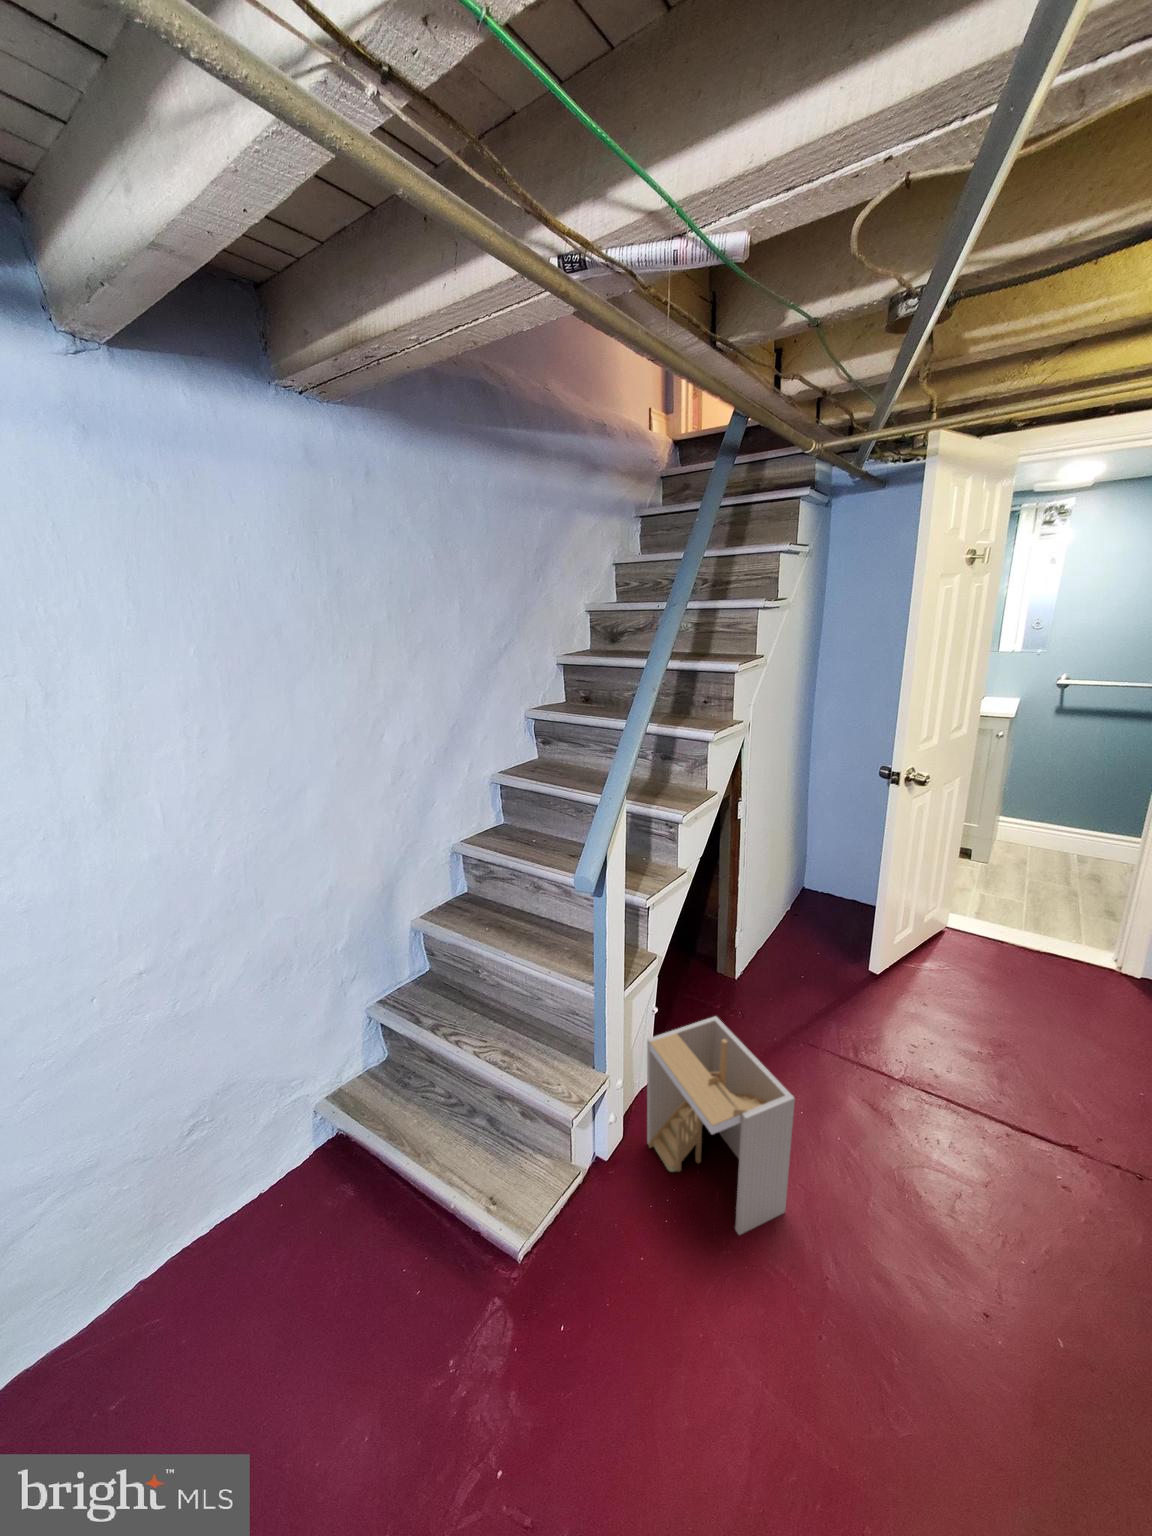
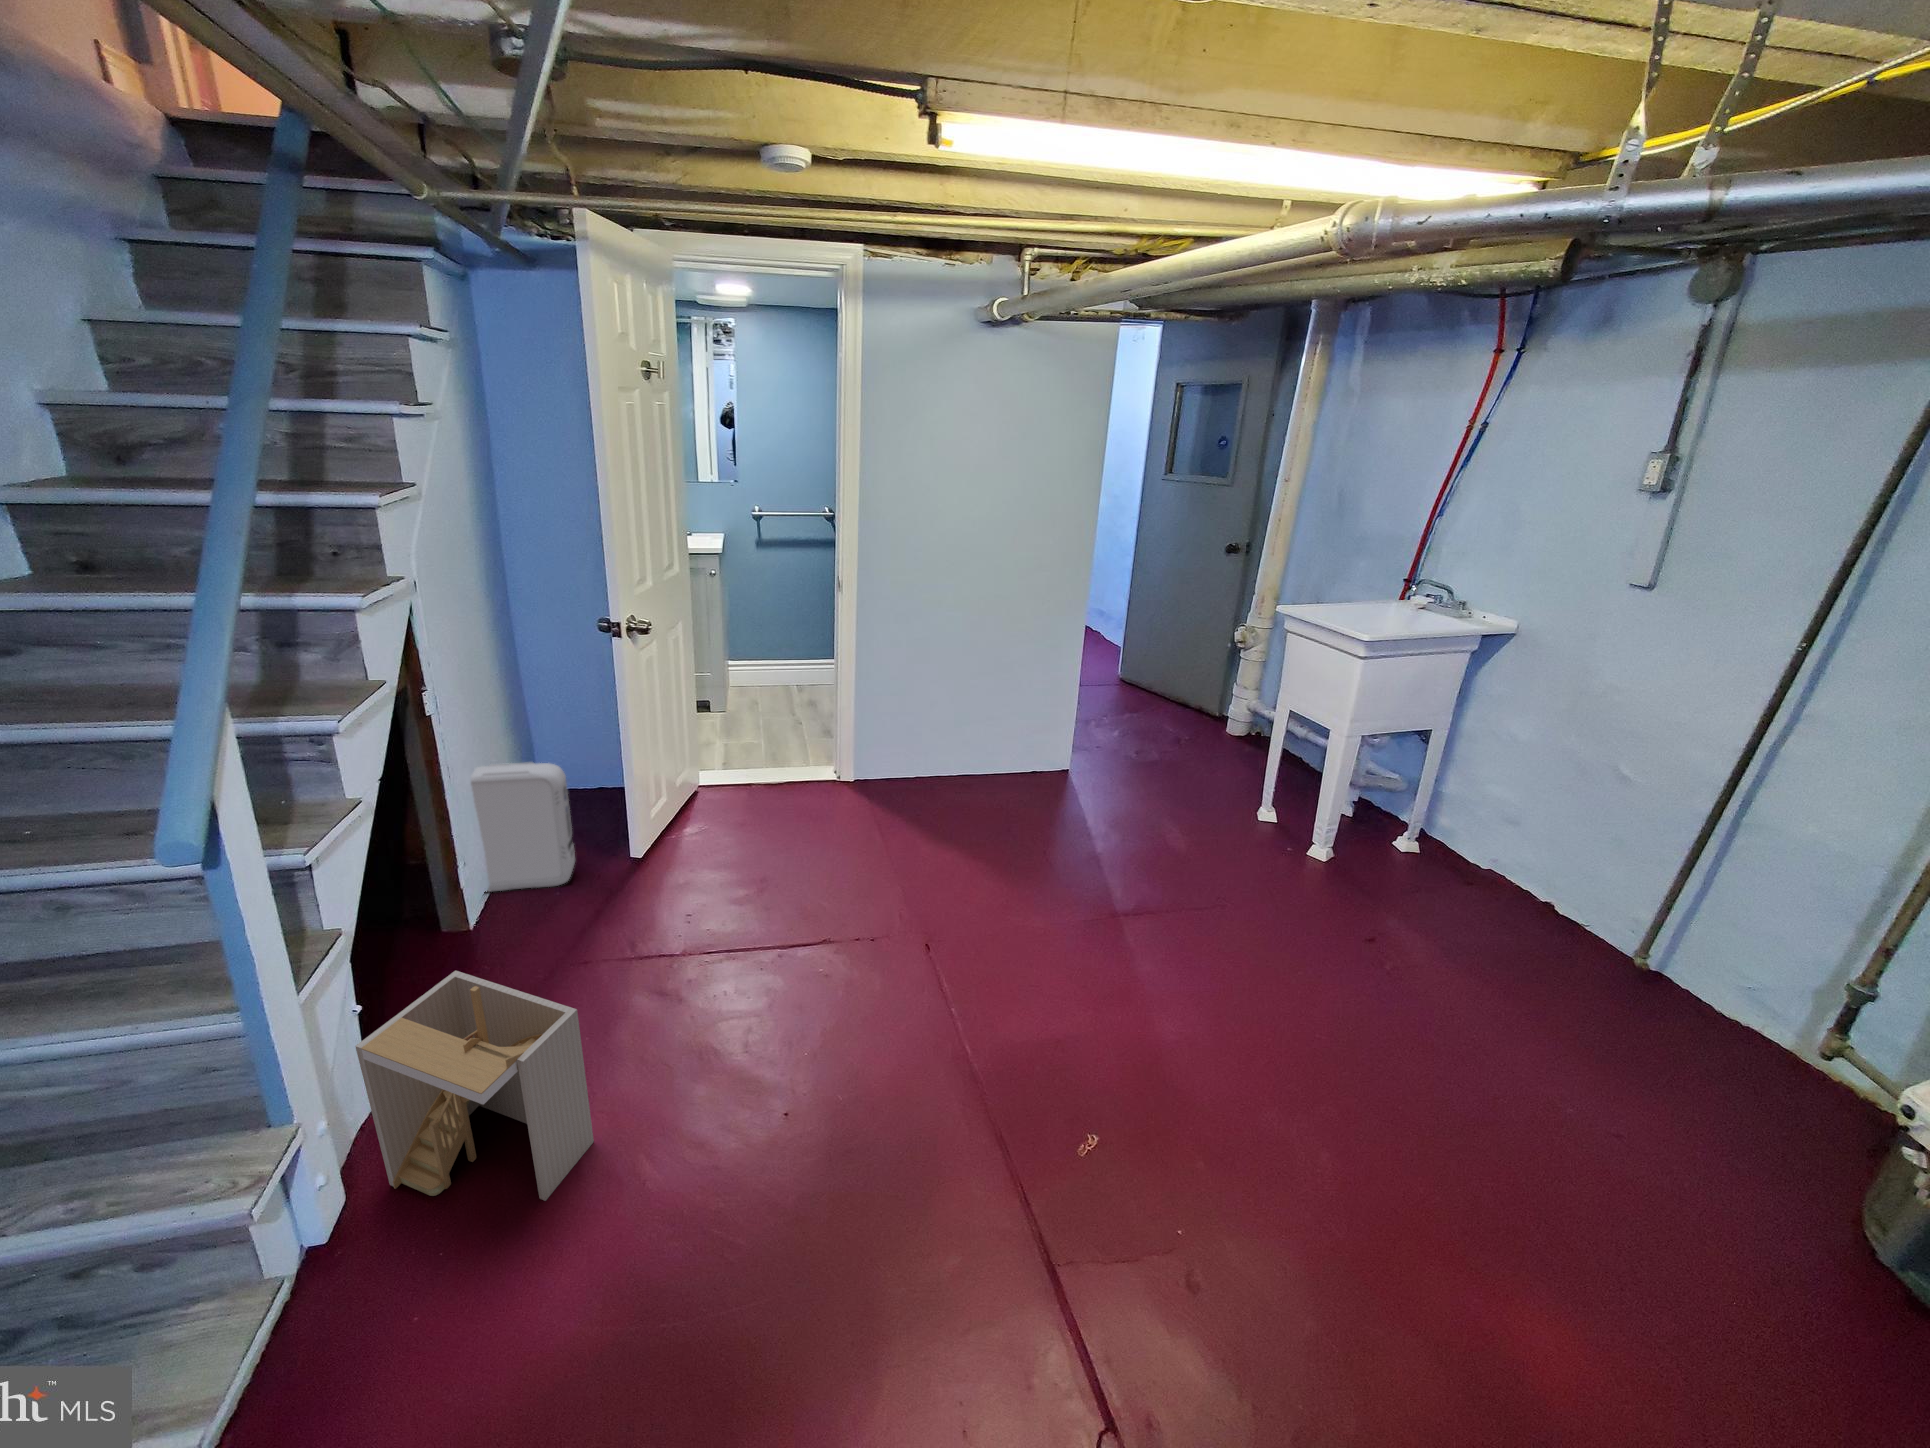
air purifier: none [739,865,825,976] -> present [471,762,575,892]

